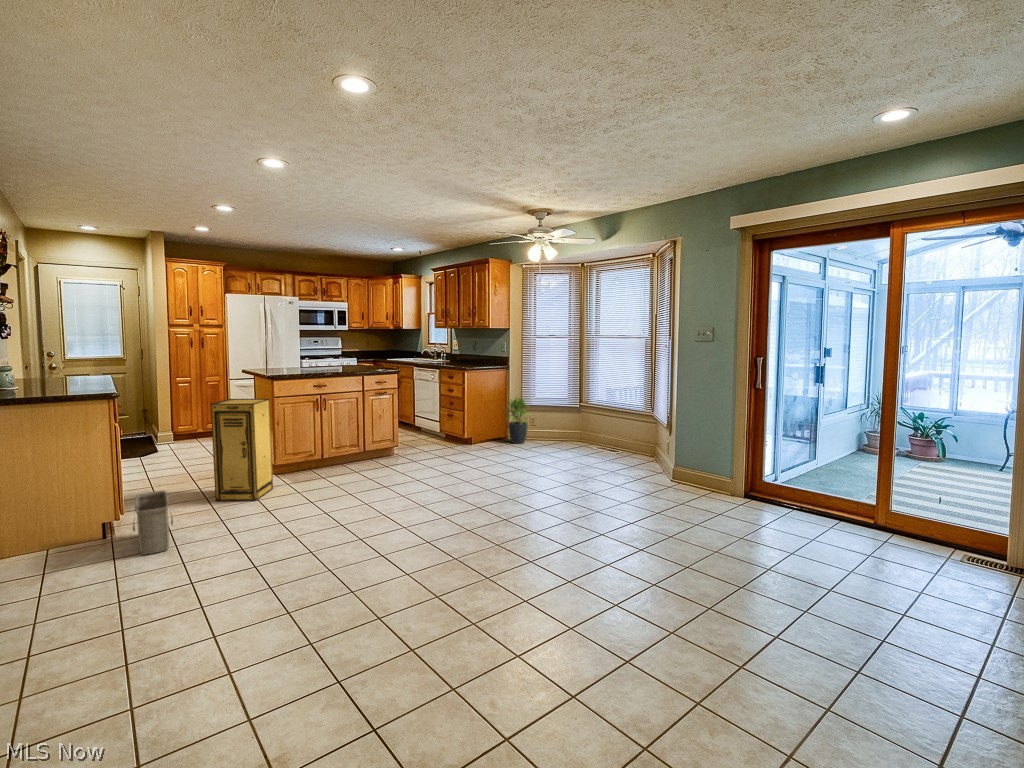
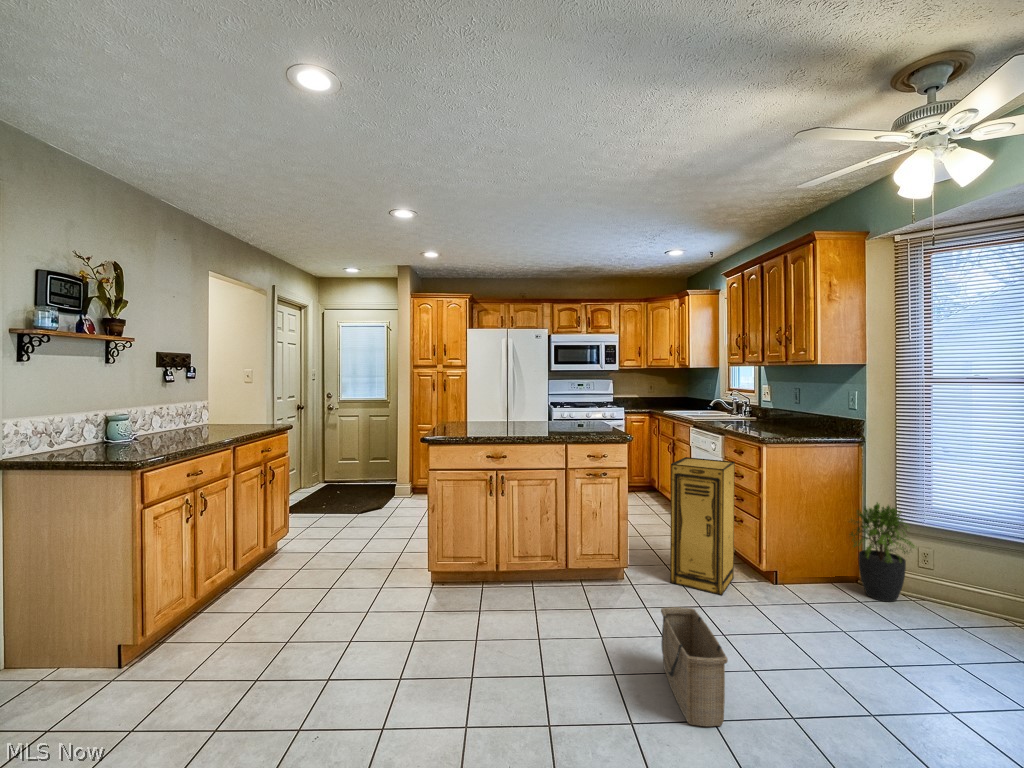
storage cabinet: present [211,399,273,501] -> present [670,457,735,595]
basket: present [133,491,173,555] -> present [661,607,728,726]

